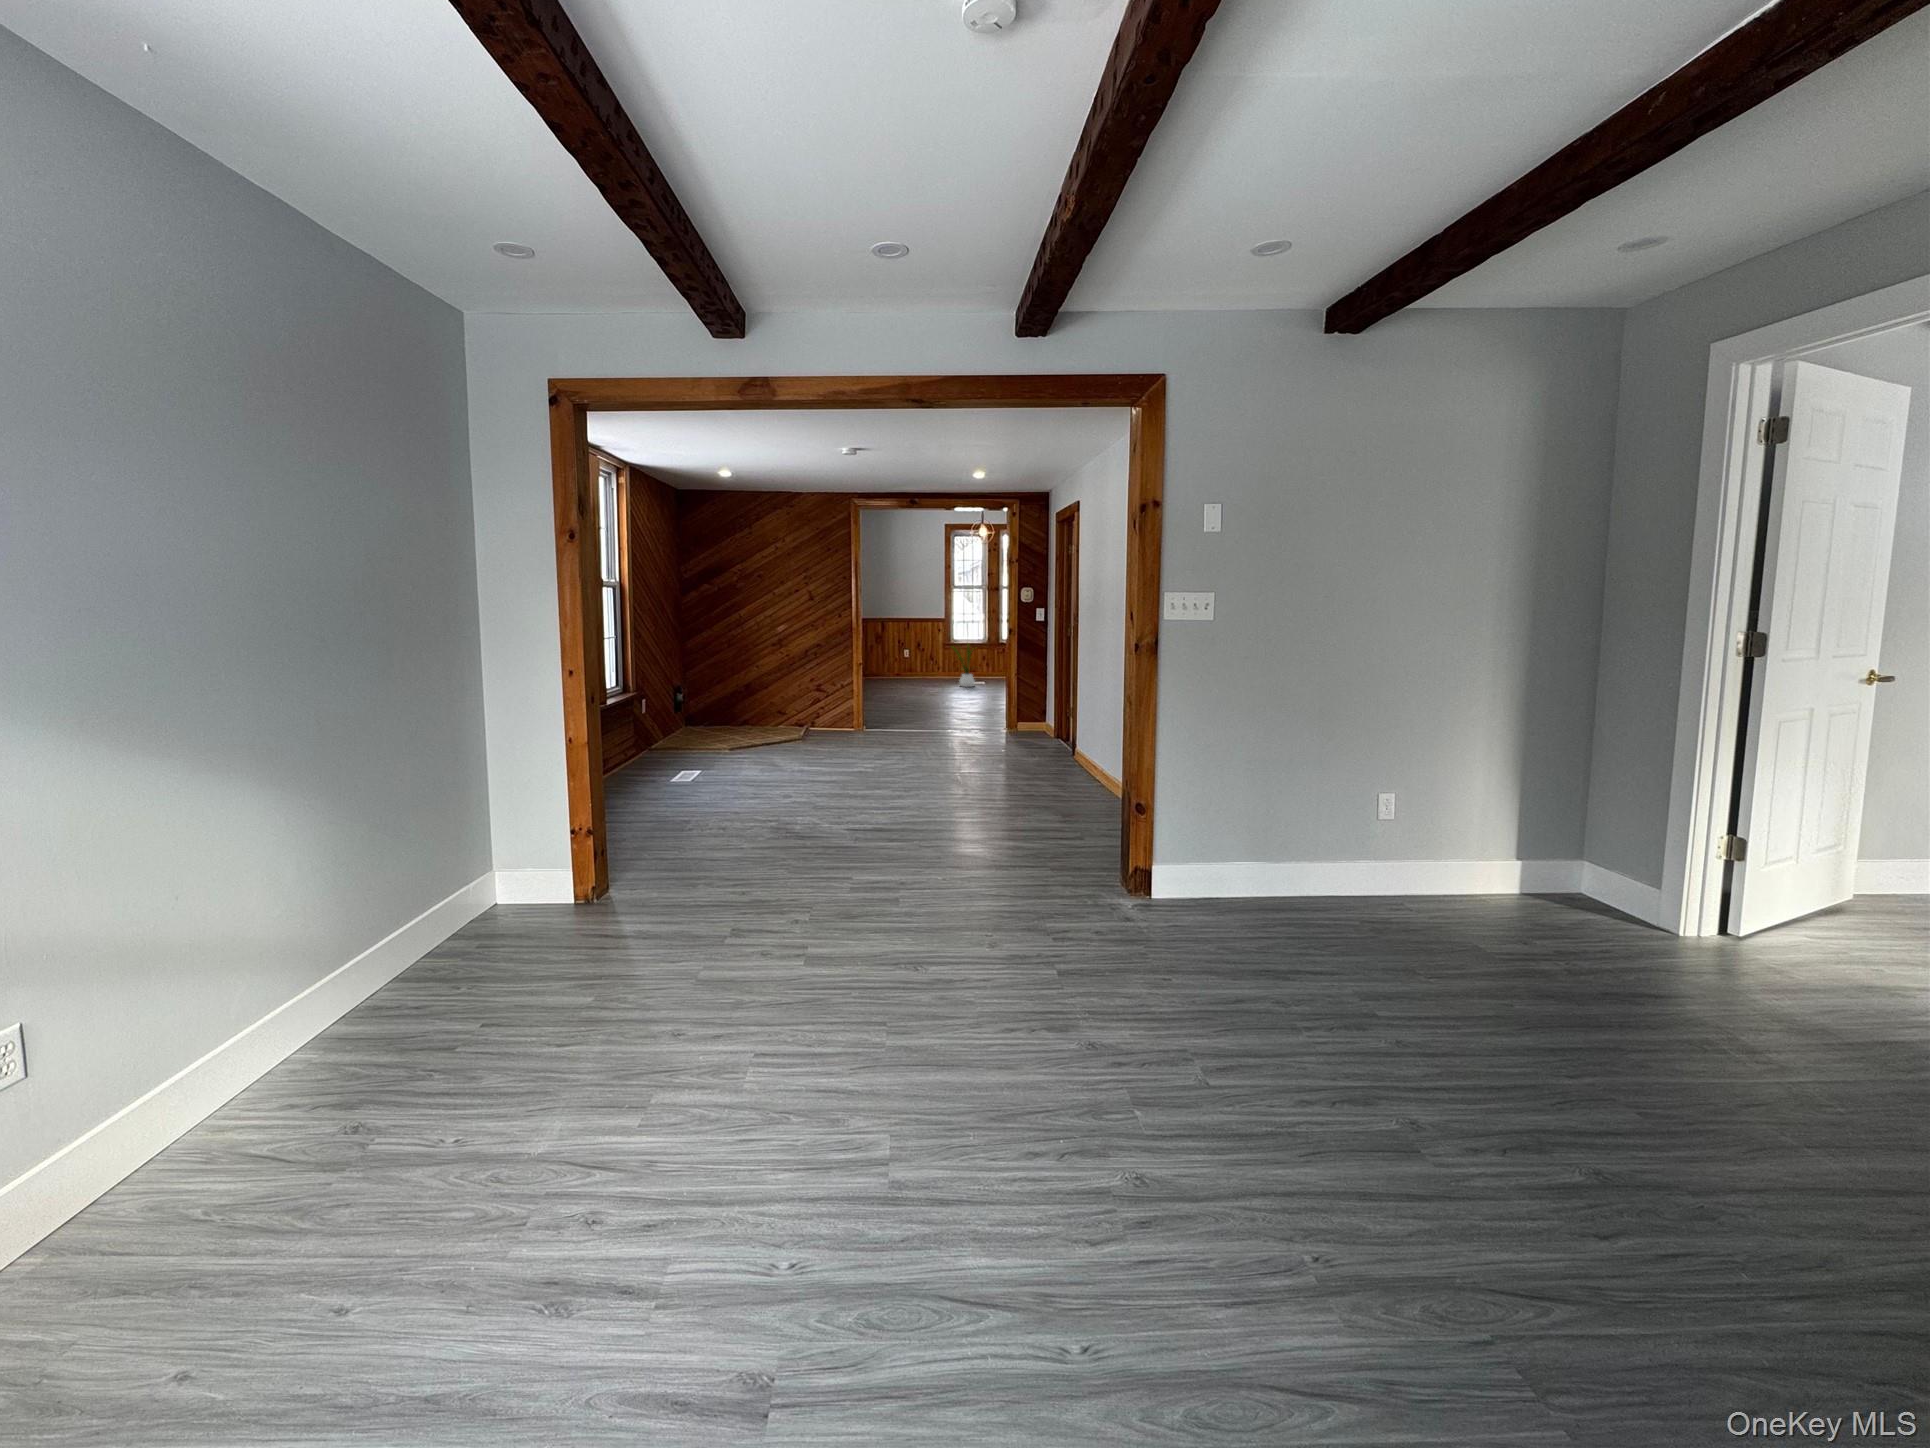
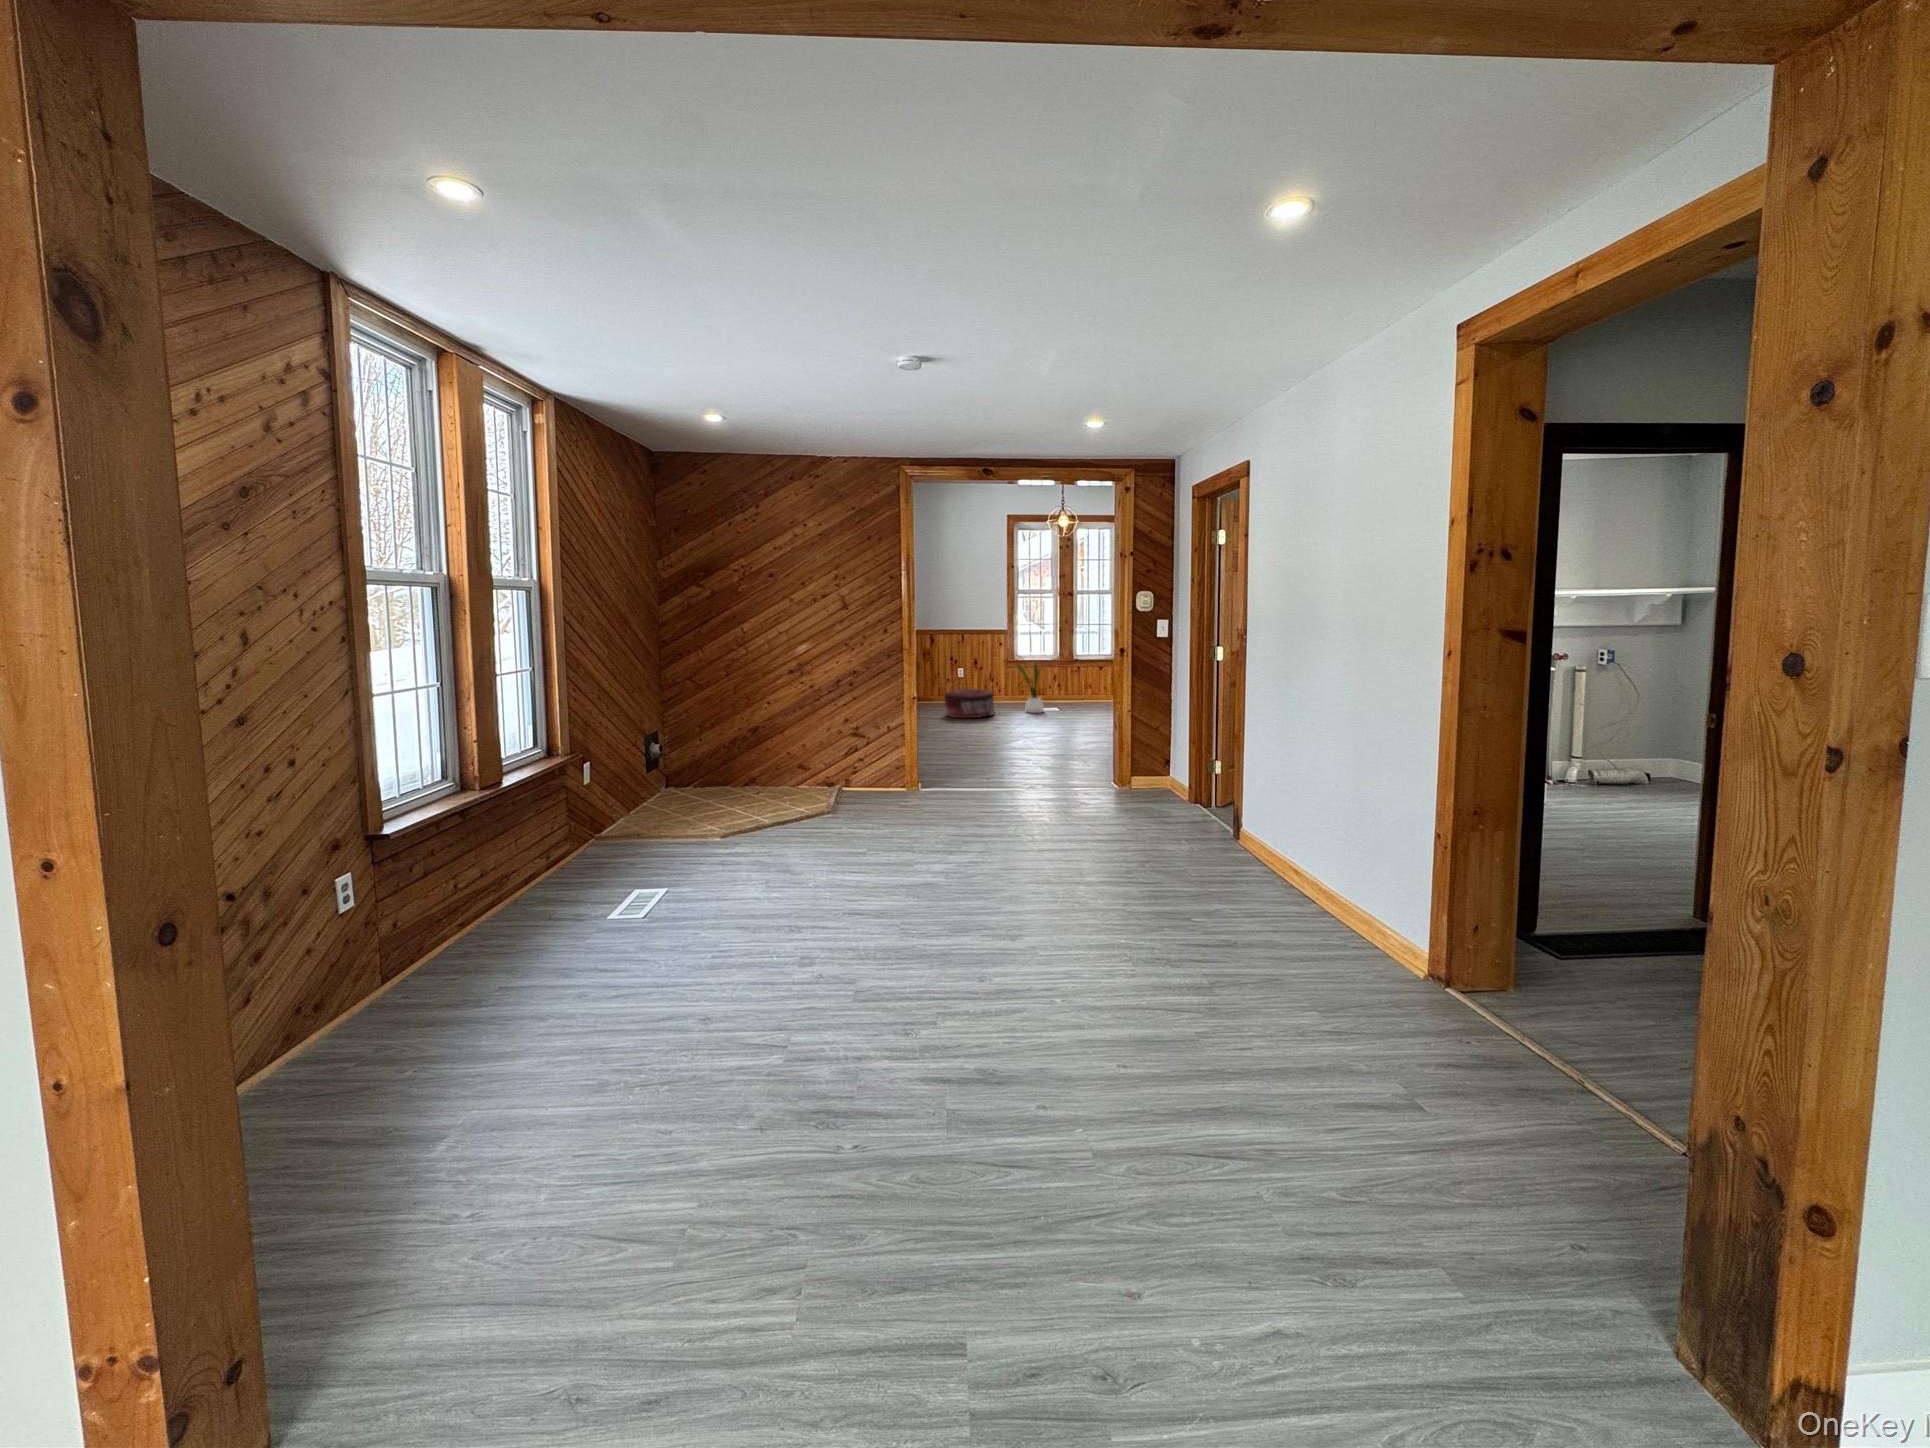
pouf: none [892,667,934,690] -> present [945,689,995,718]

